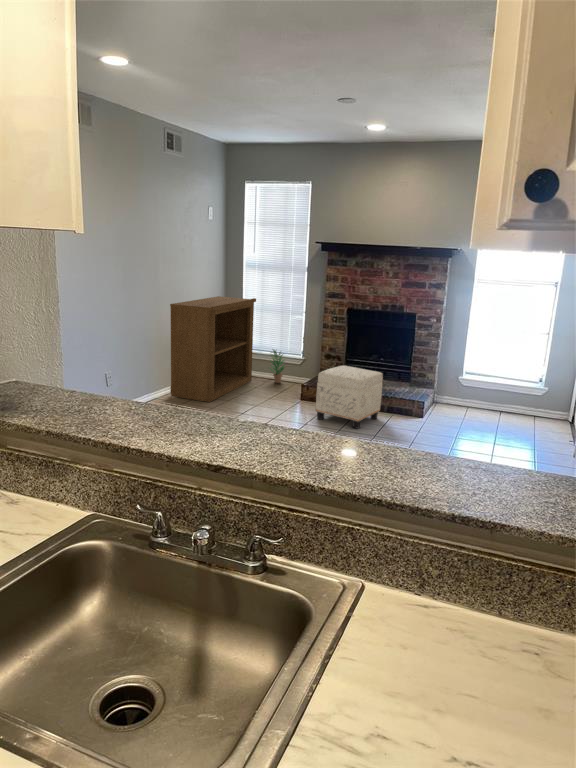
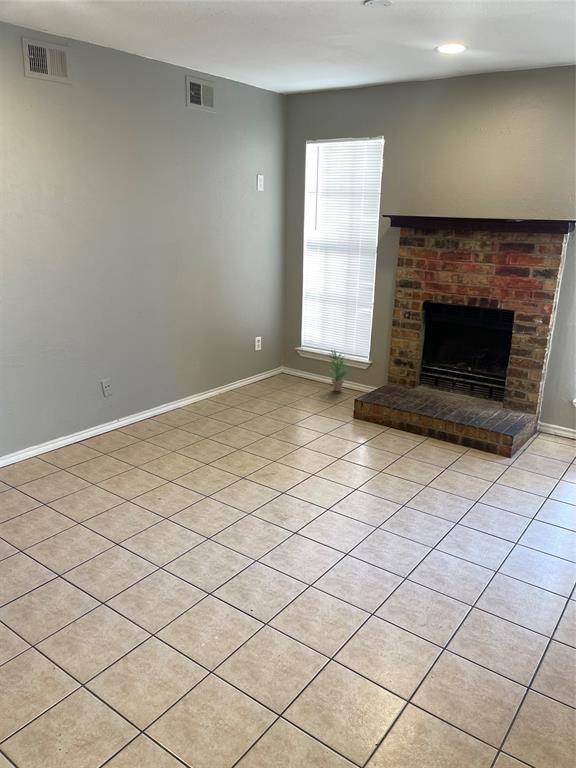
bookshelf: present [170,296,256,402] -> none [196,284,313,415]
ottoman: present [316,366,383,428] -> none [357,380,451,469]

